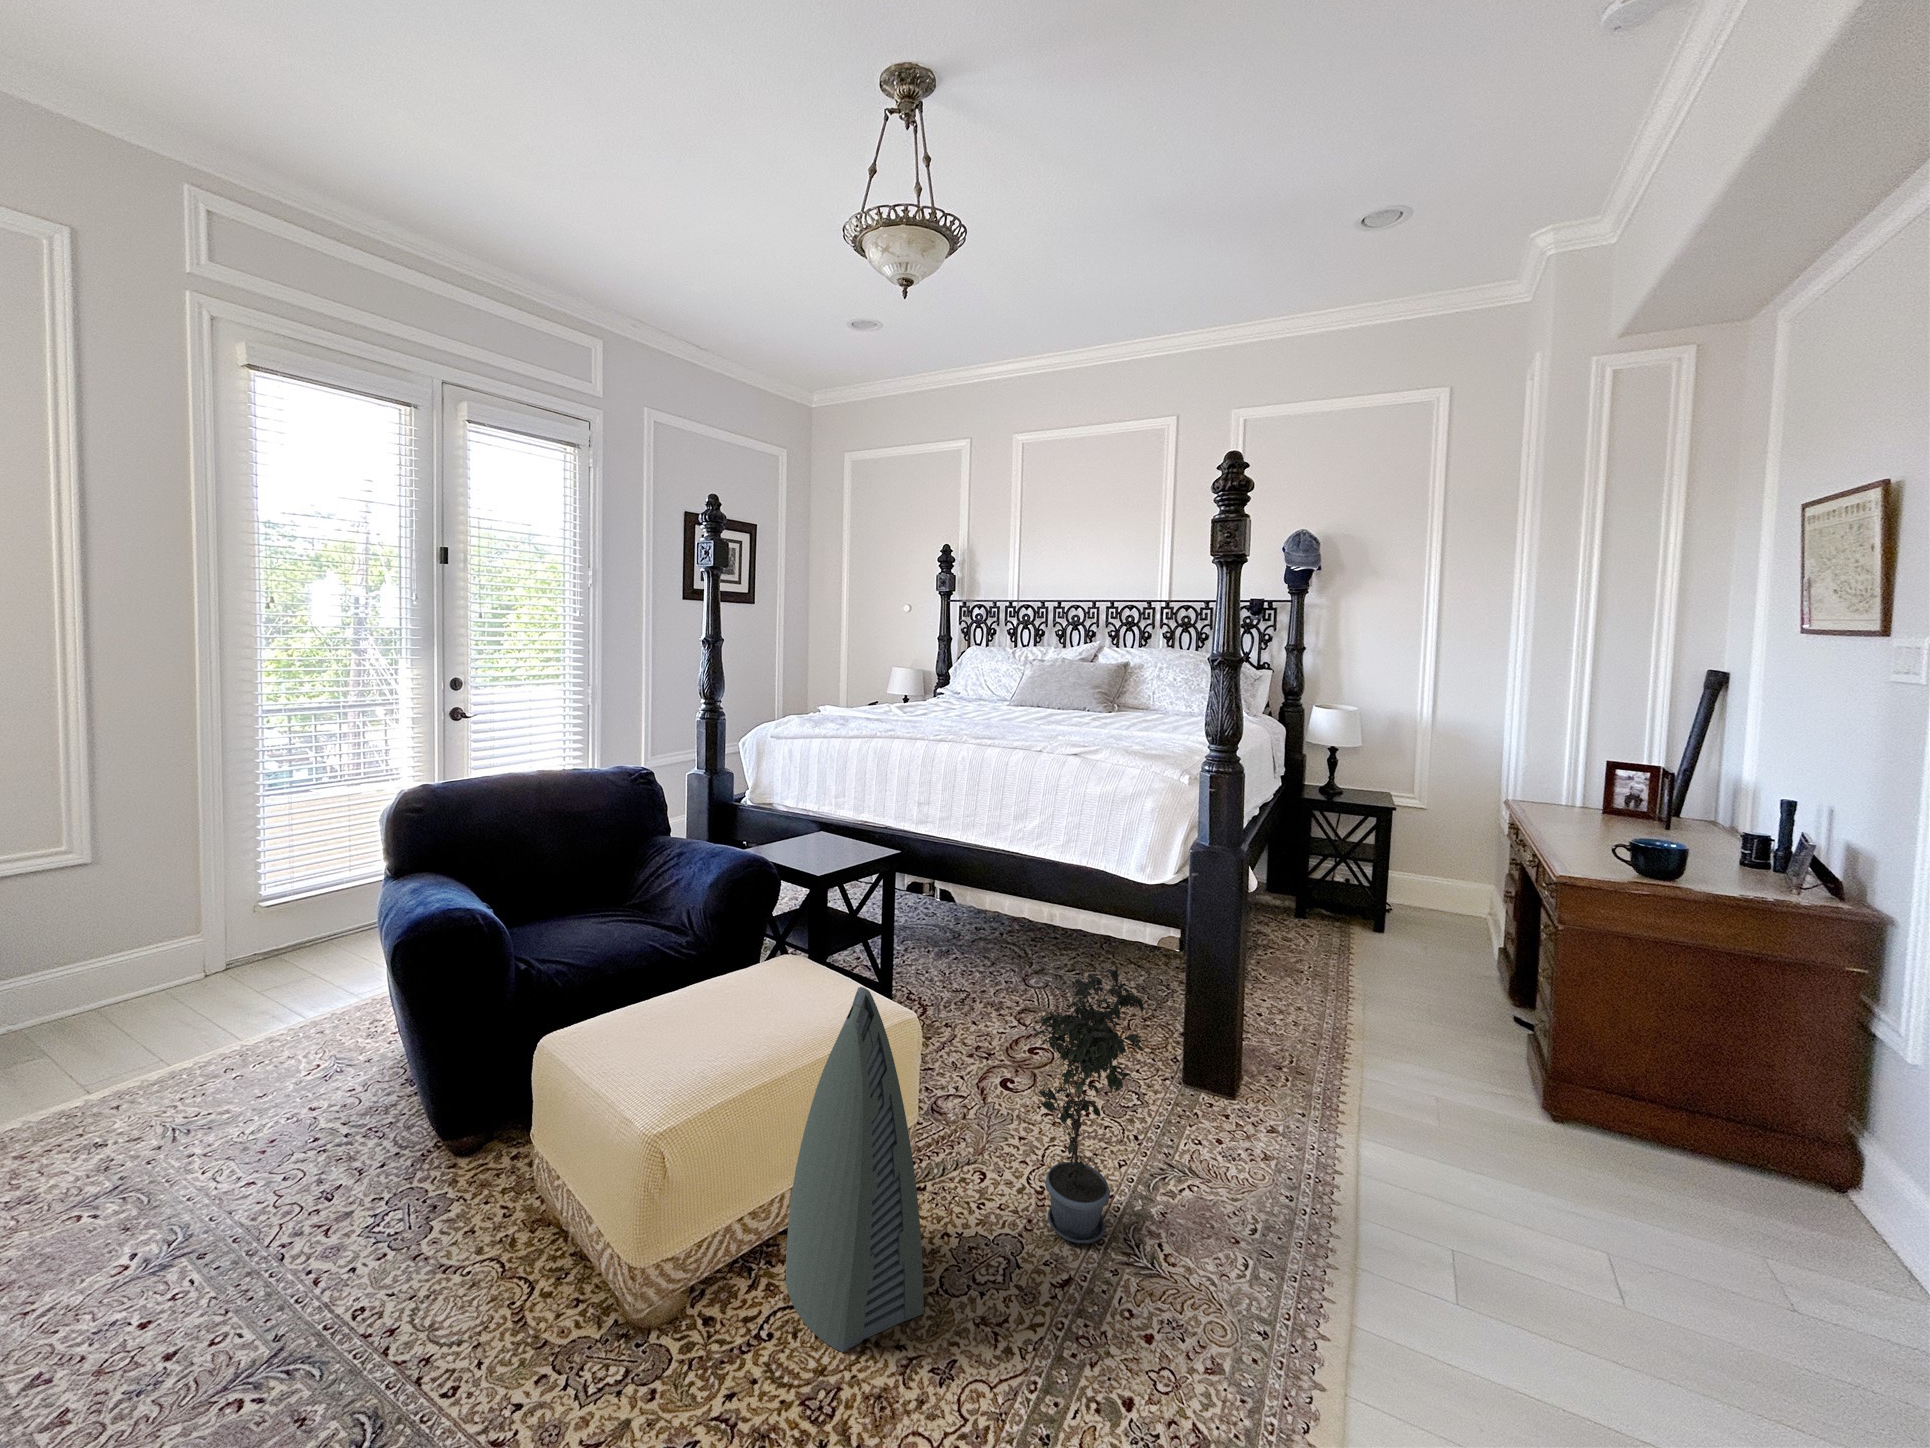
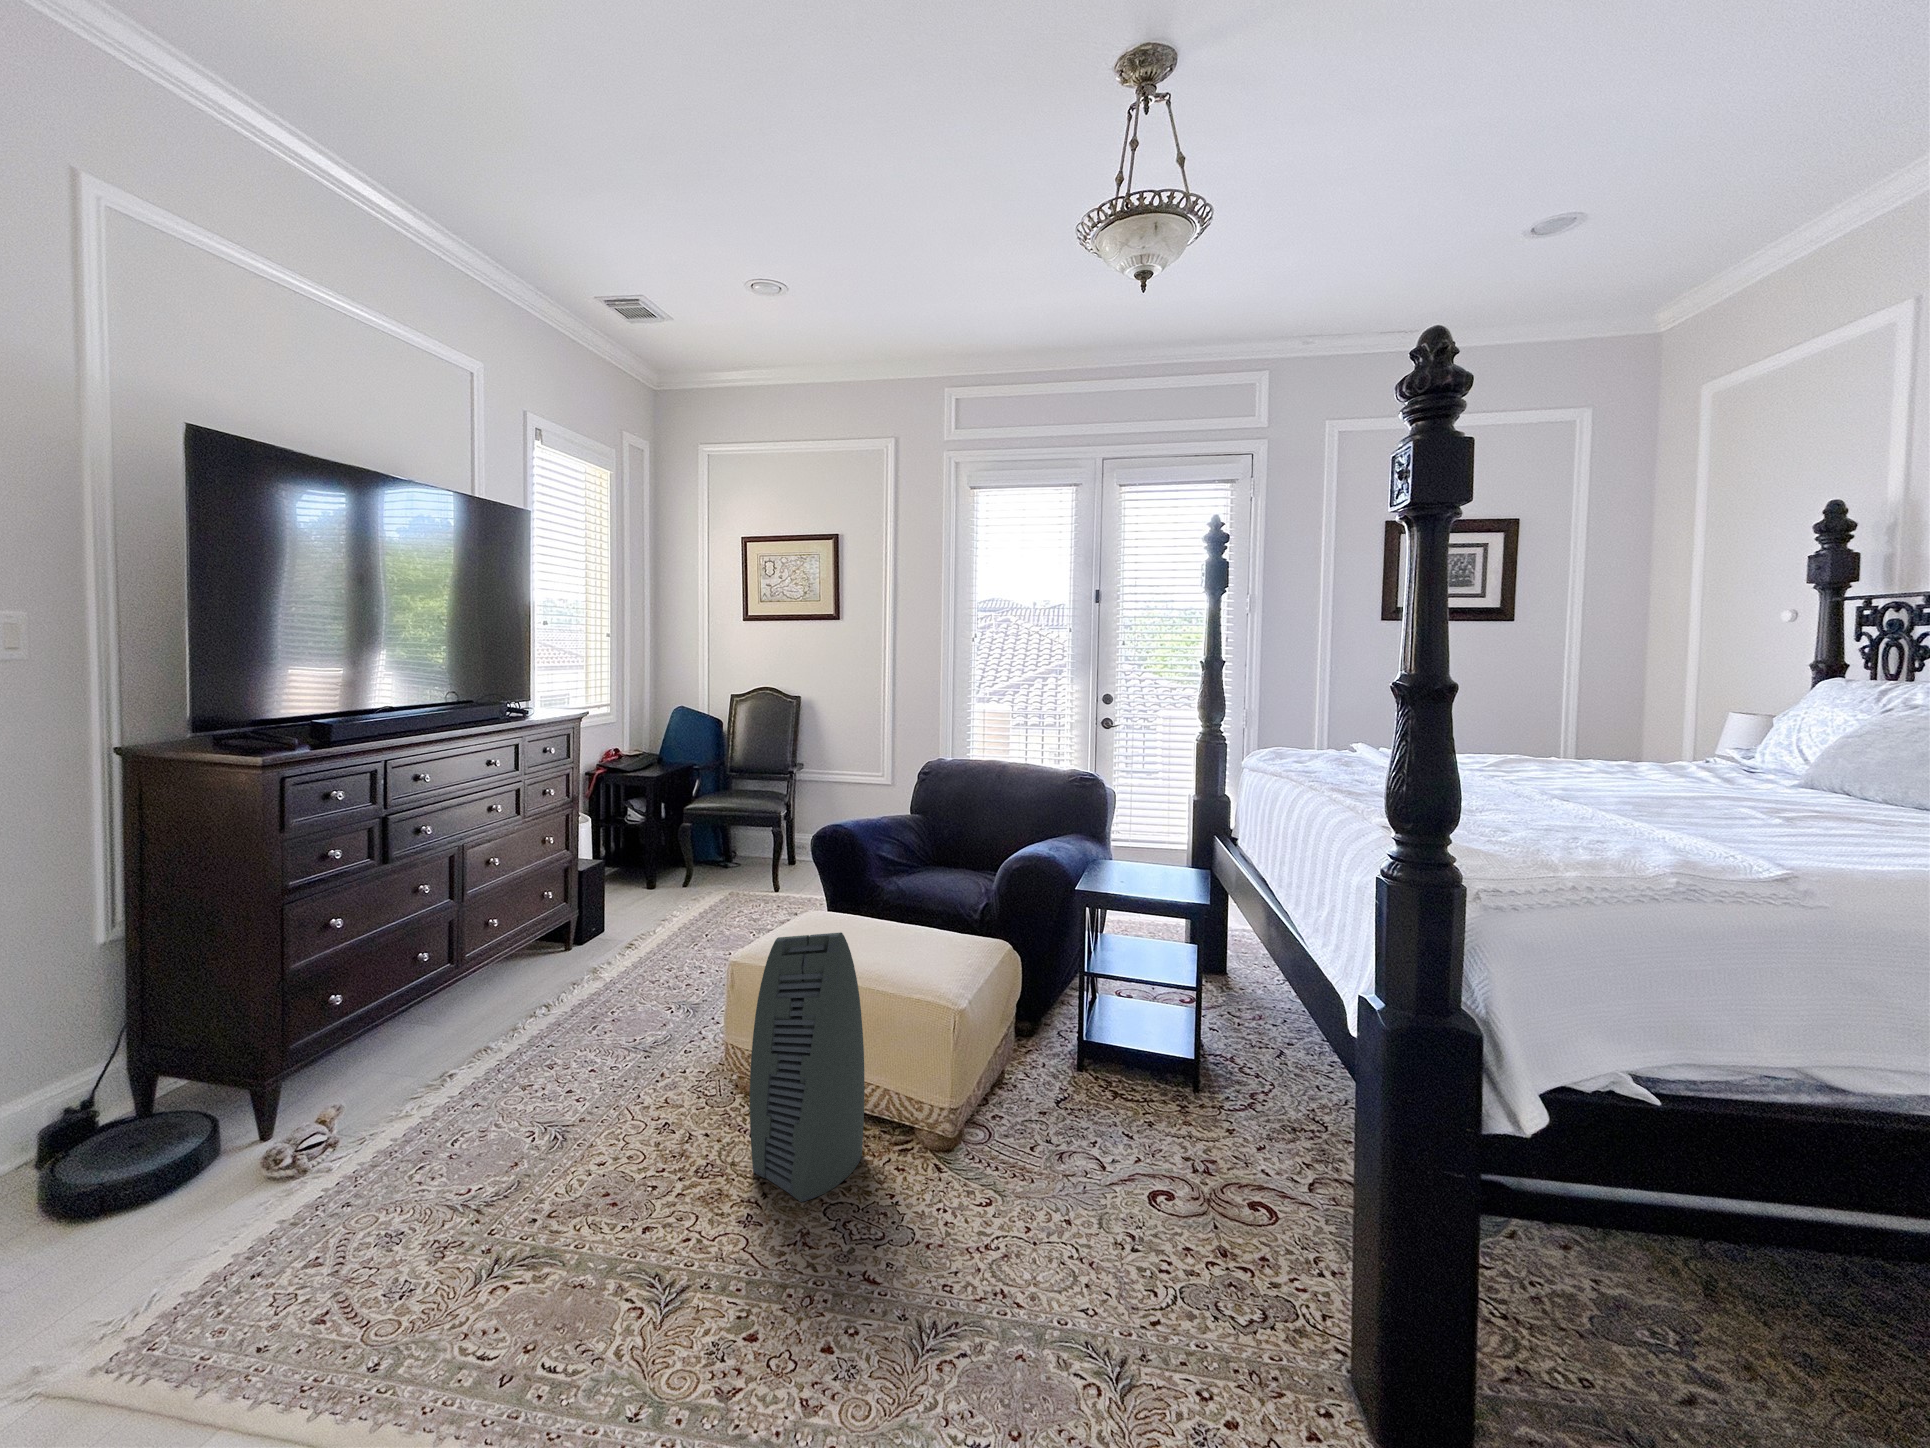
potted plant: present [1027,969,1147,1244] -> none [849,1013,1039,1299]

